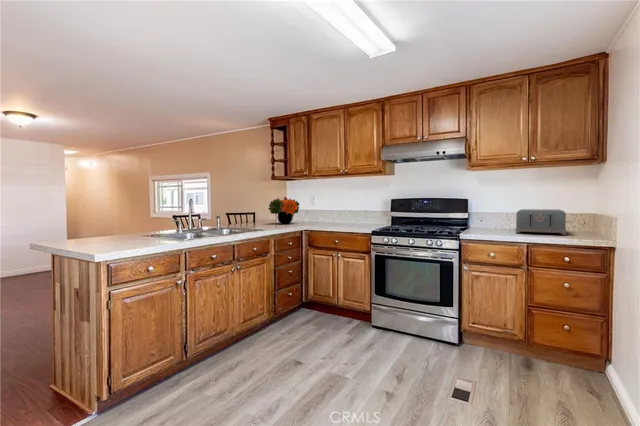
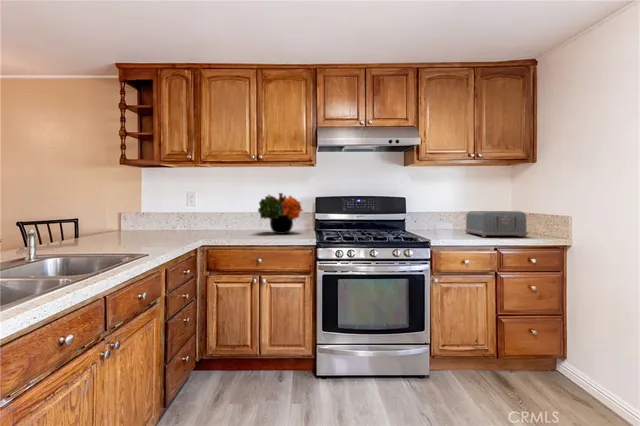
flower arrangement: present [268,197,299,224] -> present [258,193,303,234]

